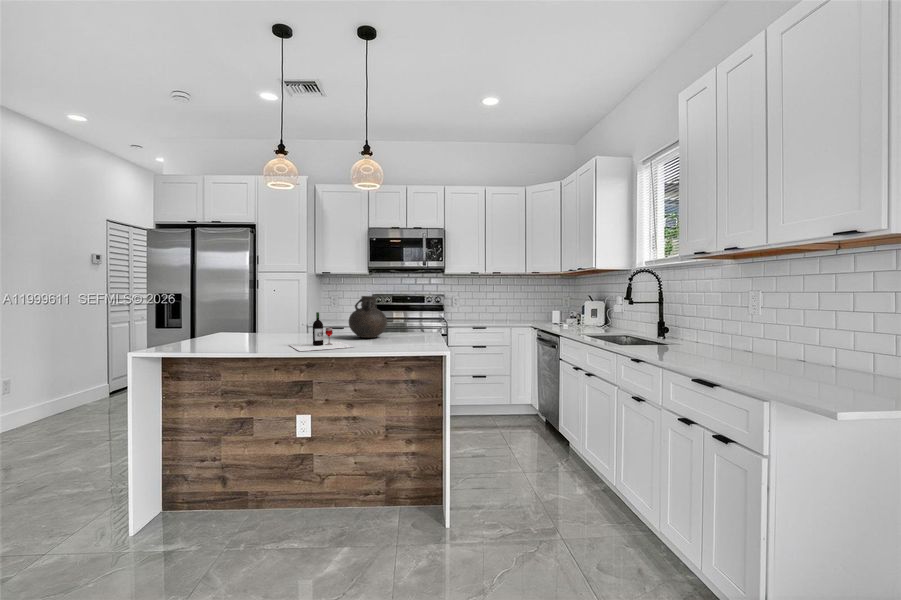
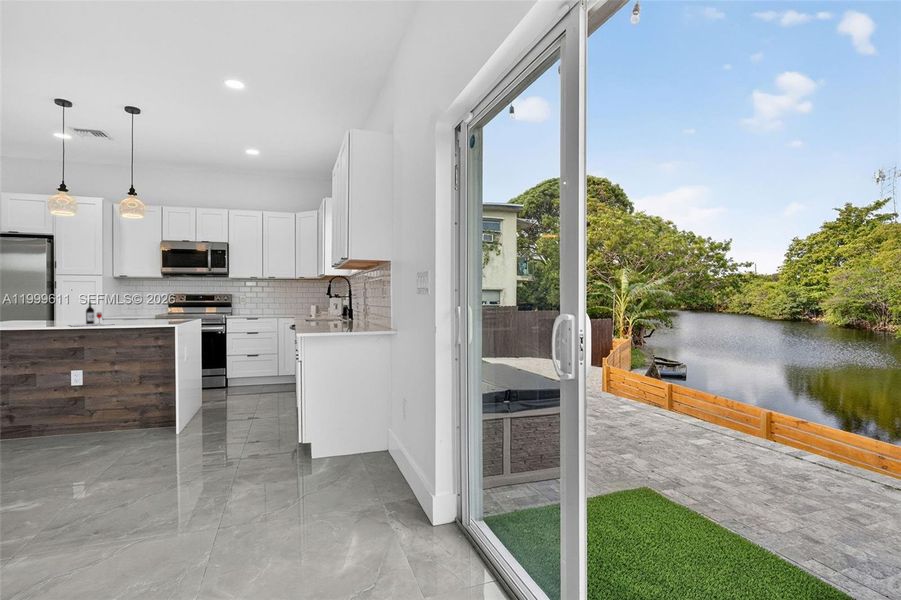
vase: present [349,296,387,338] -> none [120,292,152,321]

